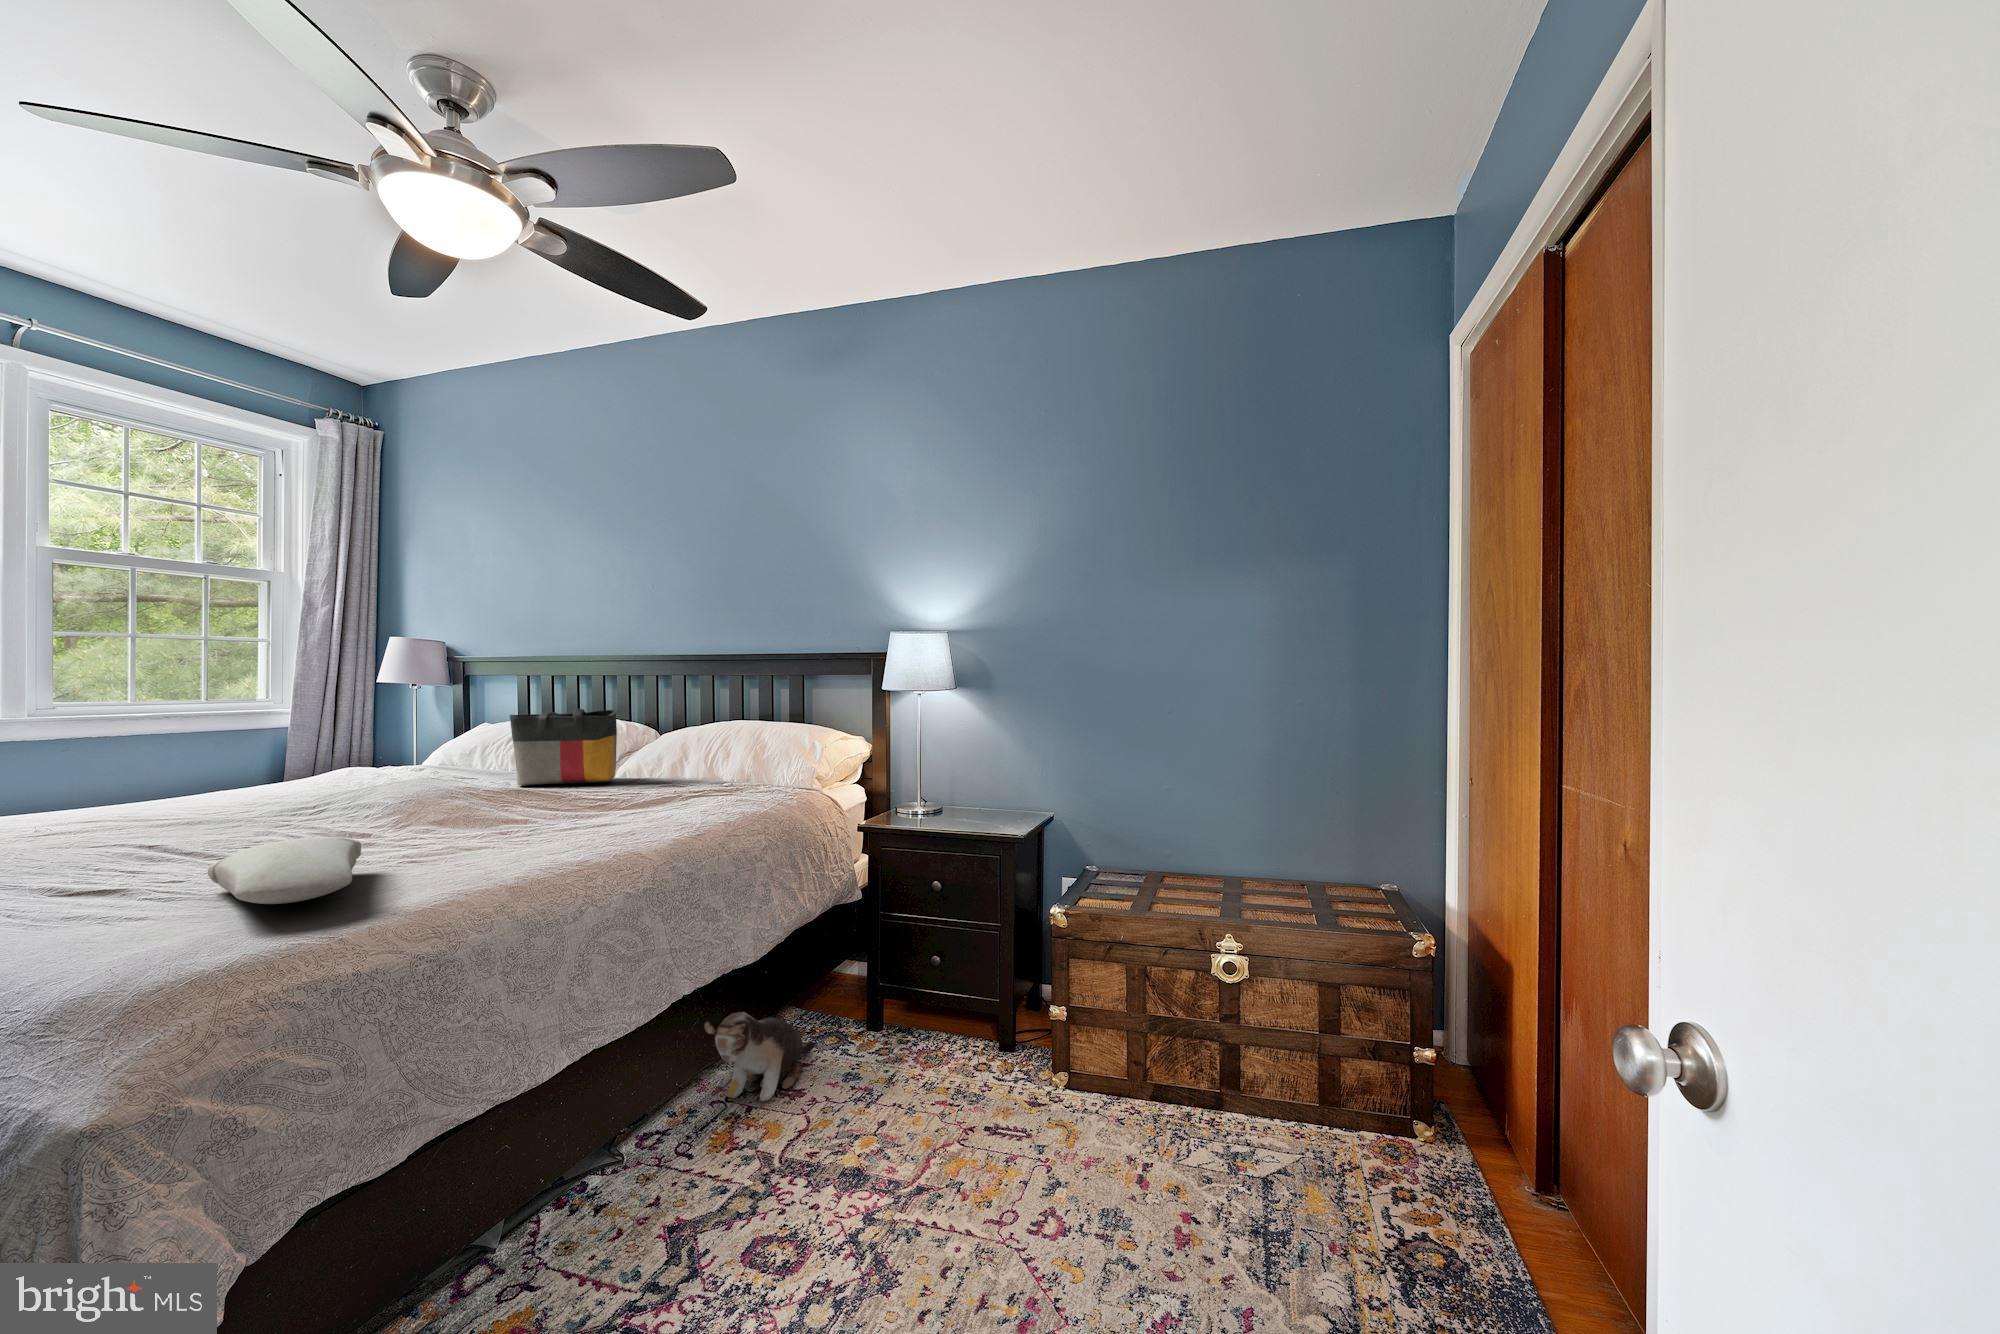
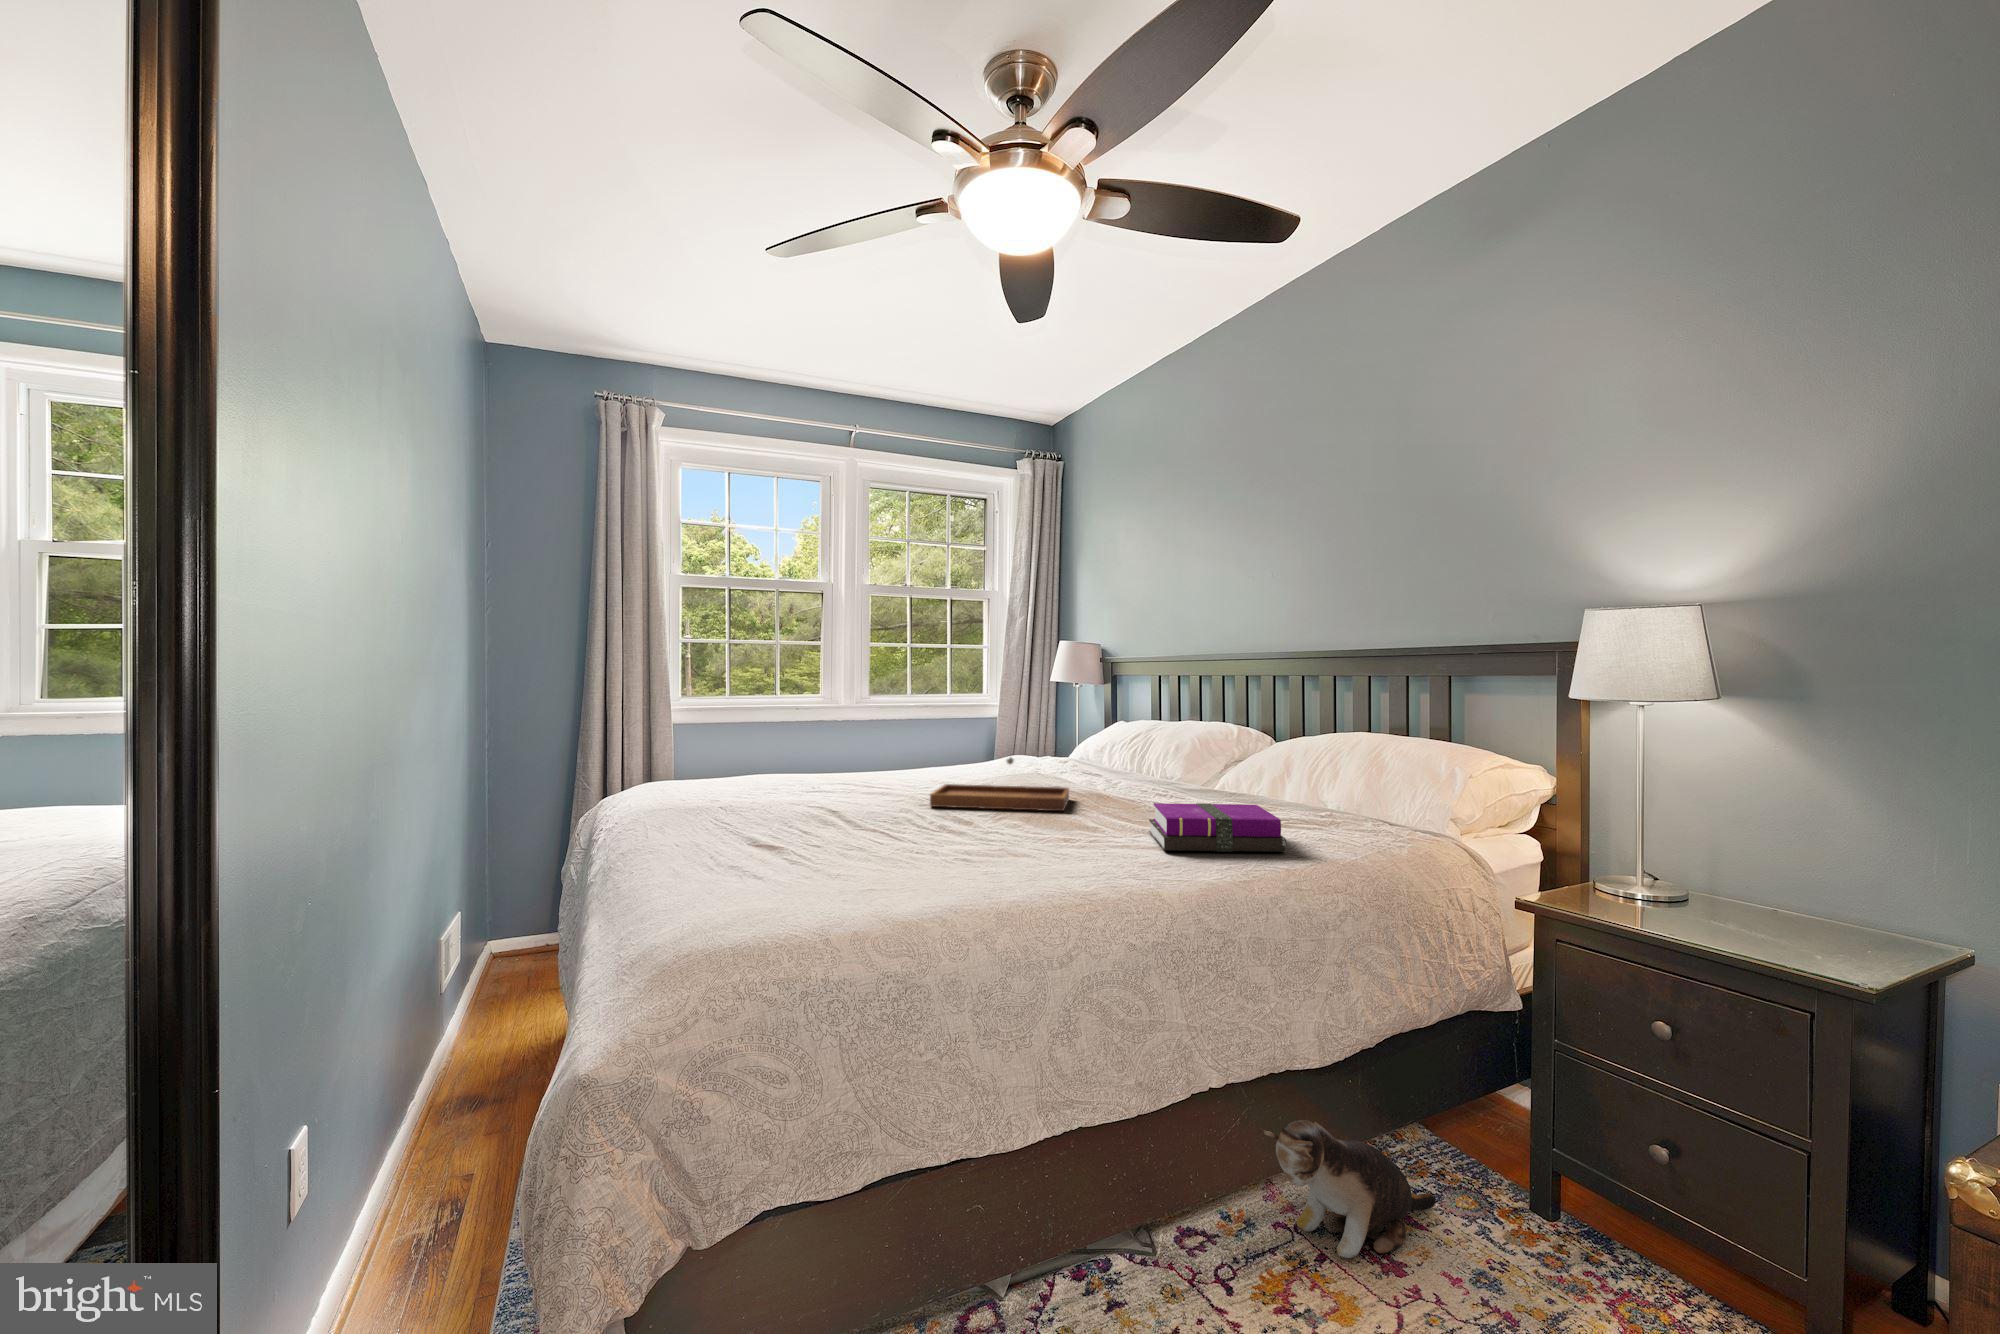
tote bag: present [510,709,618,786] -> none [1119,711,1219,792]
tray: none [283,766,470,831] -> present [930,757,1069,811]
notebook: none [578,783,708,830] -> present [1149,803,1286,852]
pillow: present [208,837,361,904] -> none [819,818,940,878]

